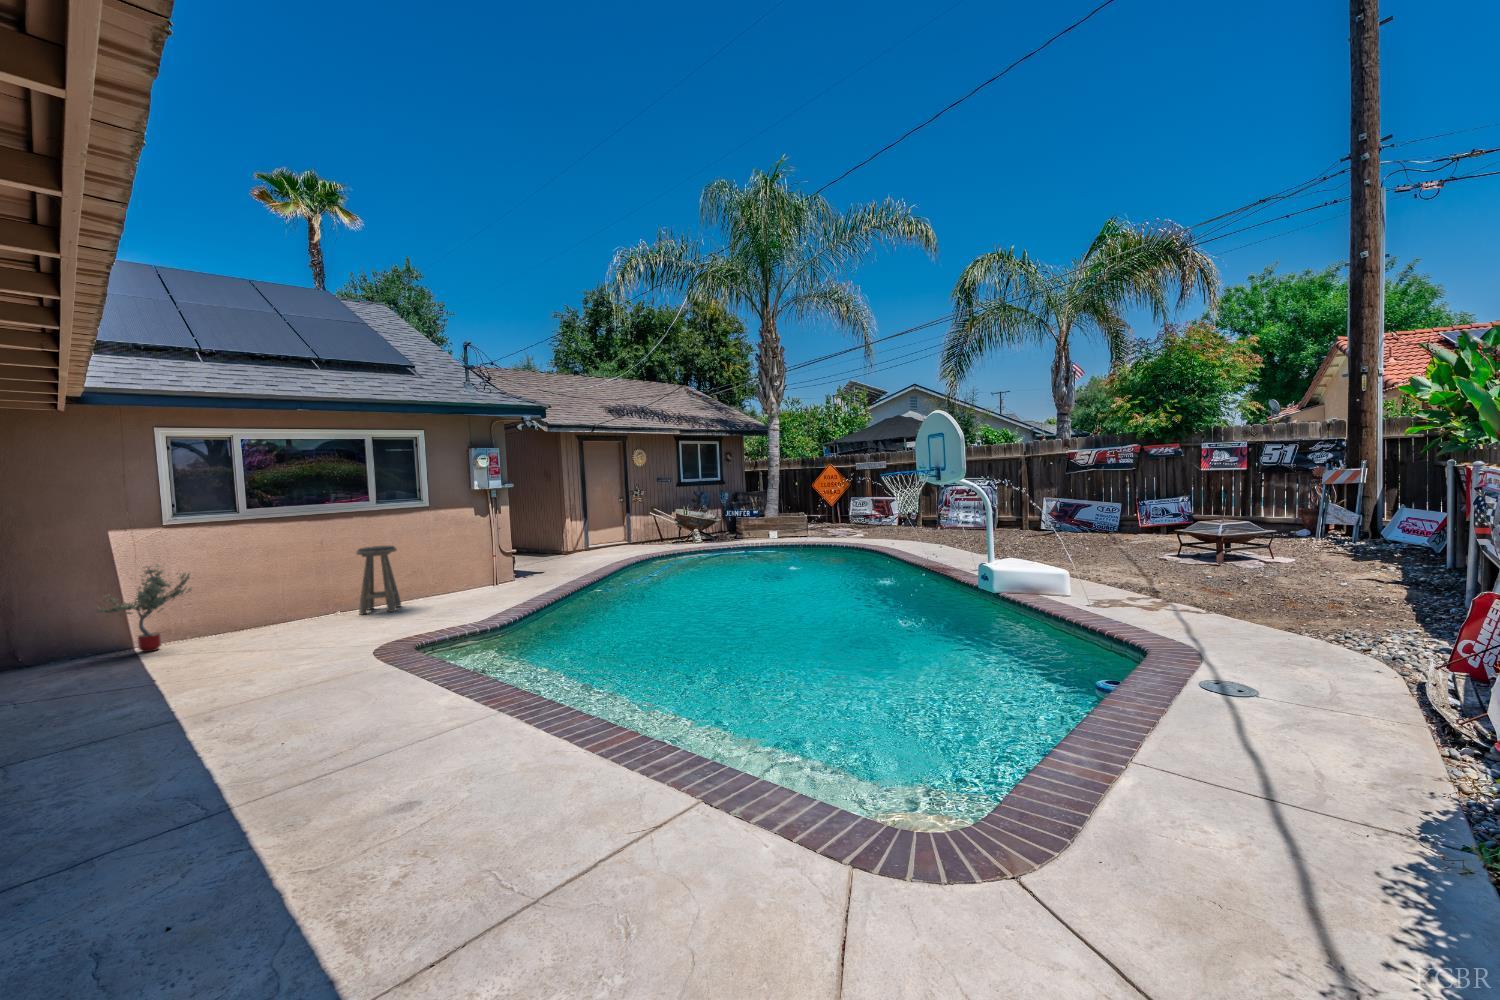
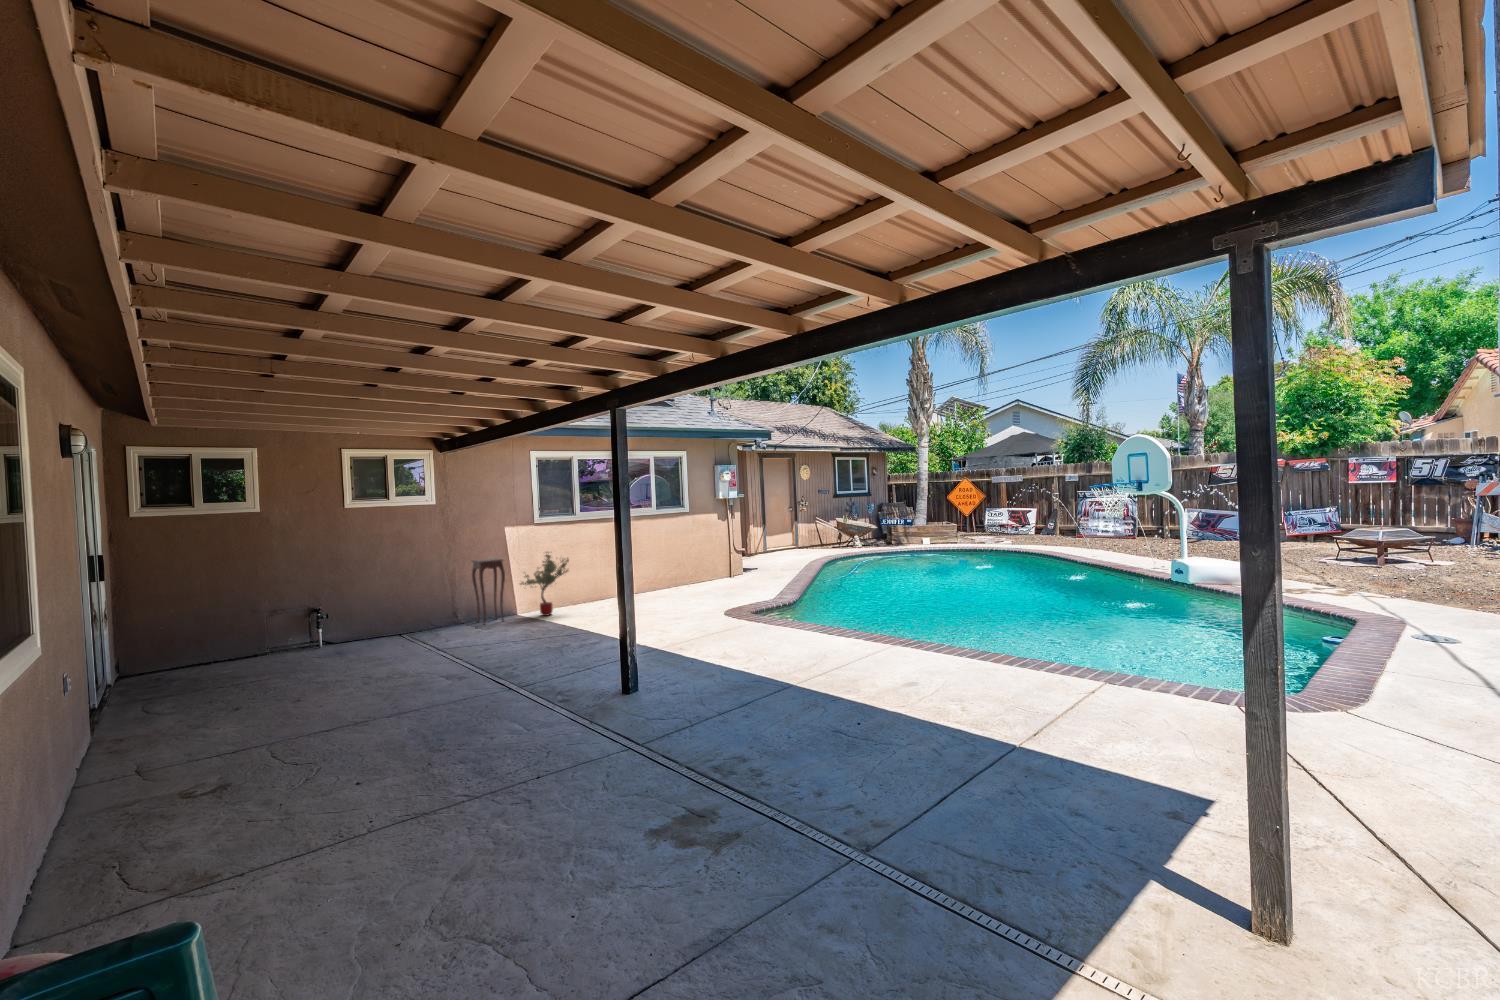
stool: present [356,546,401,615] -> none [655,542,685,596]
side table: none [14,576,70,670] -> present [472,558,505,624]

